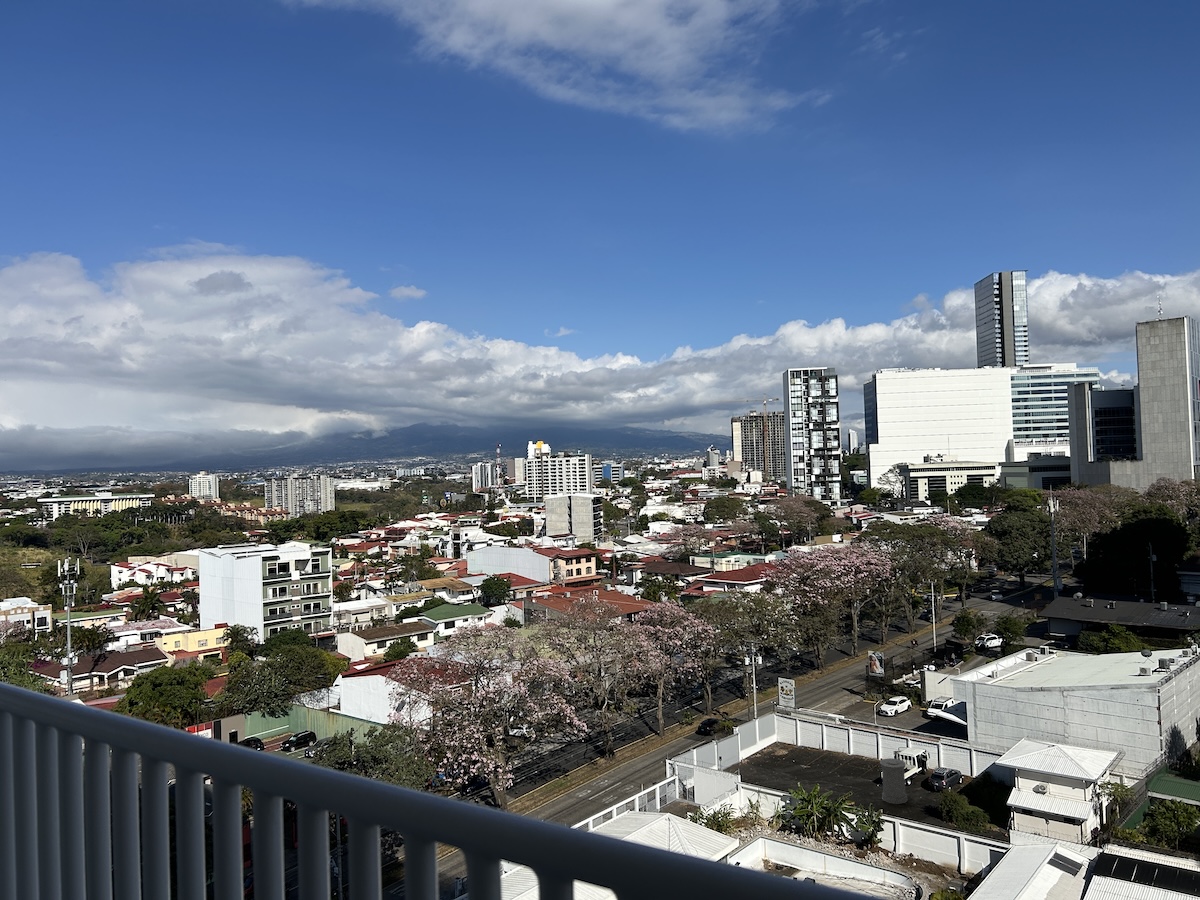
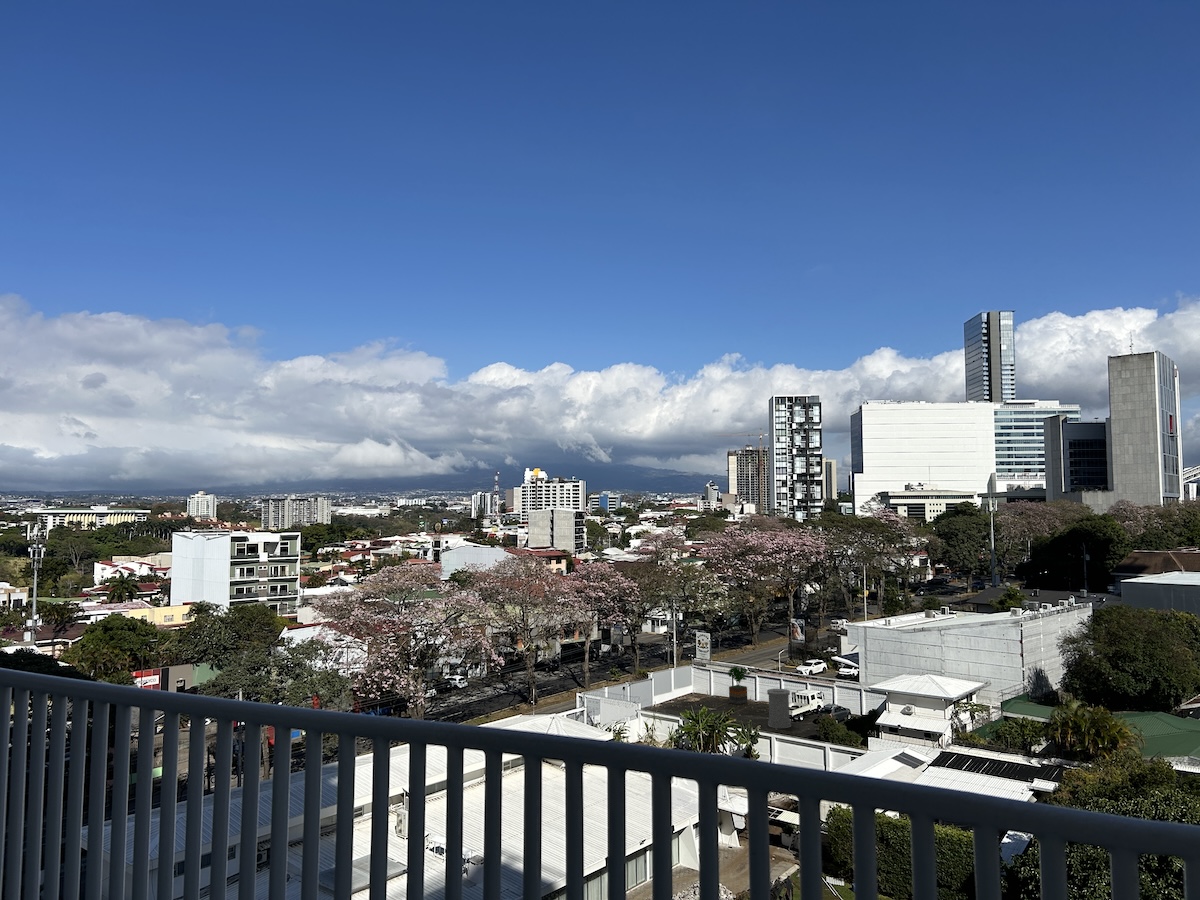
potted tree: none [825,724,850,765] -> present [728,667,750,704]

